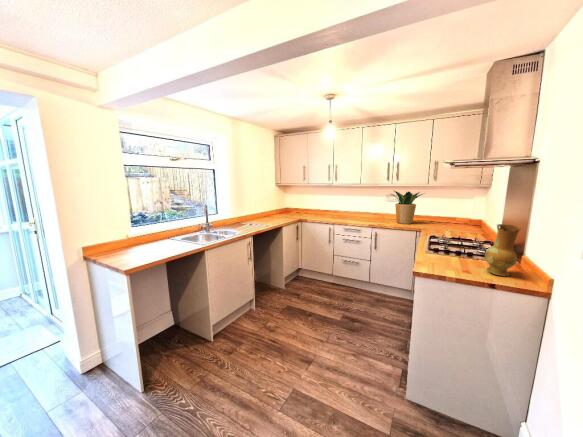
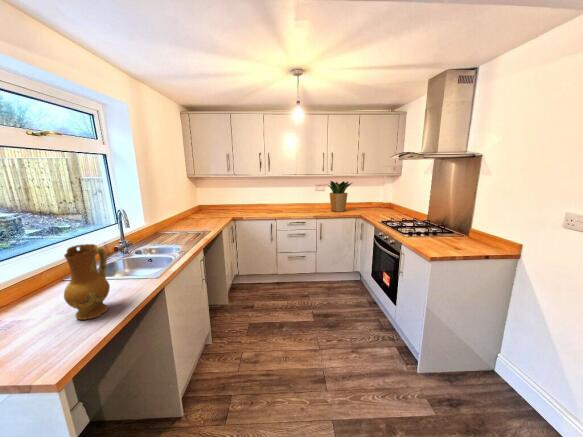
ceramic jug: present [485,224,520,277] -> present [64,244,110,320]

